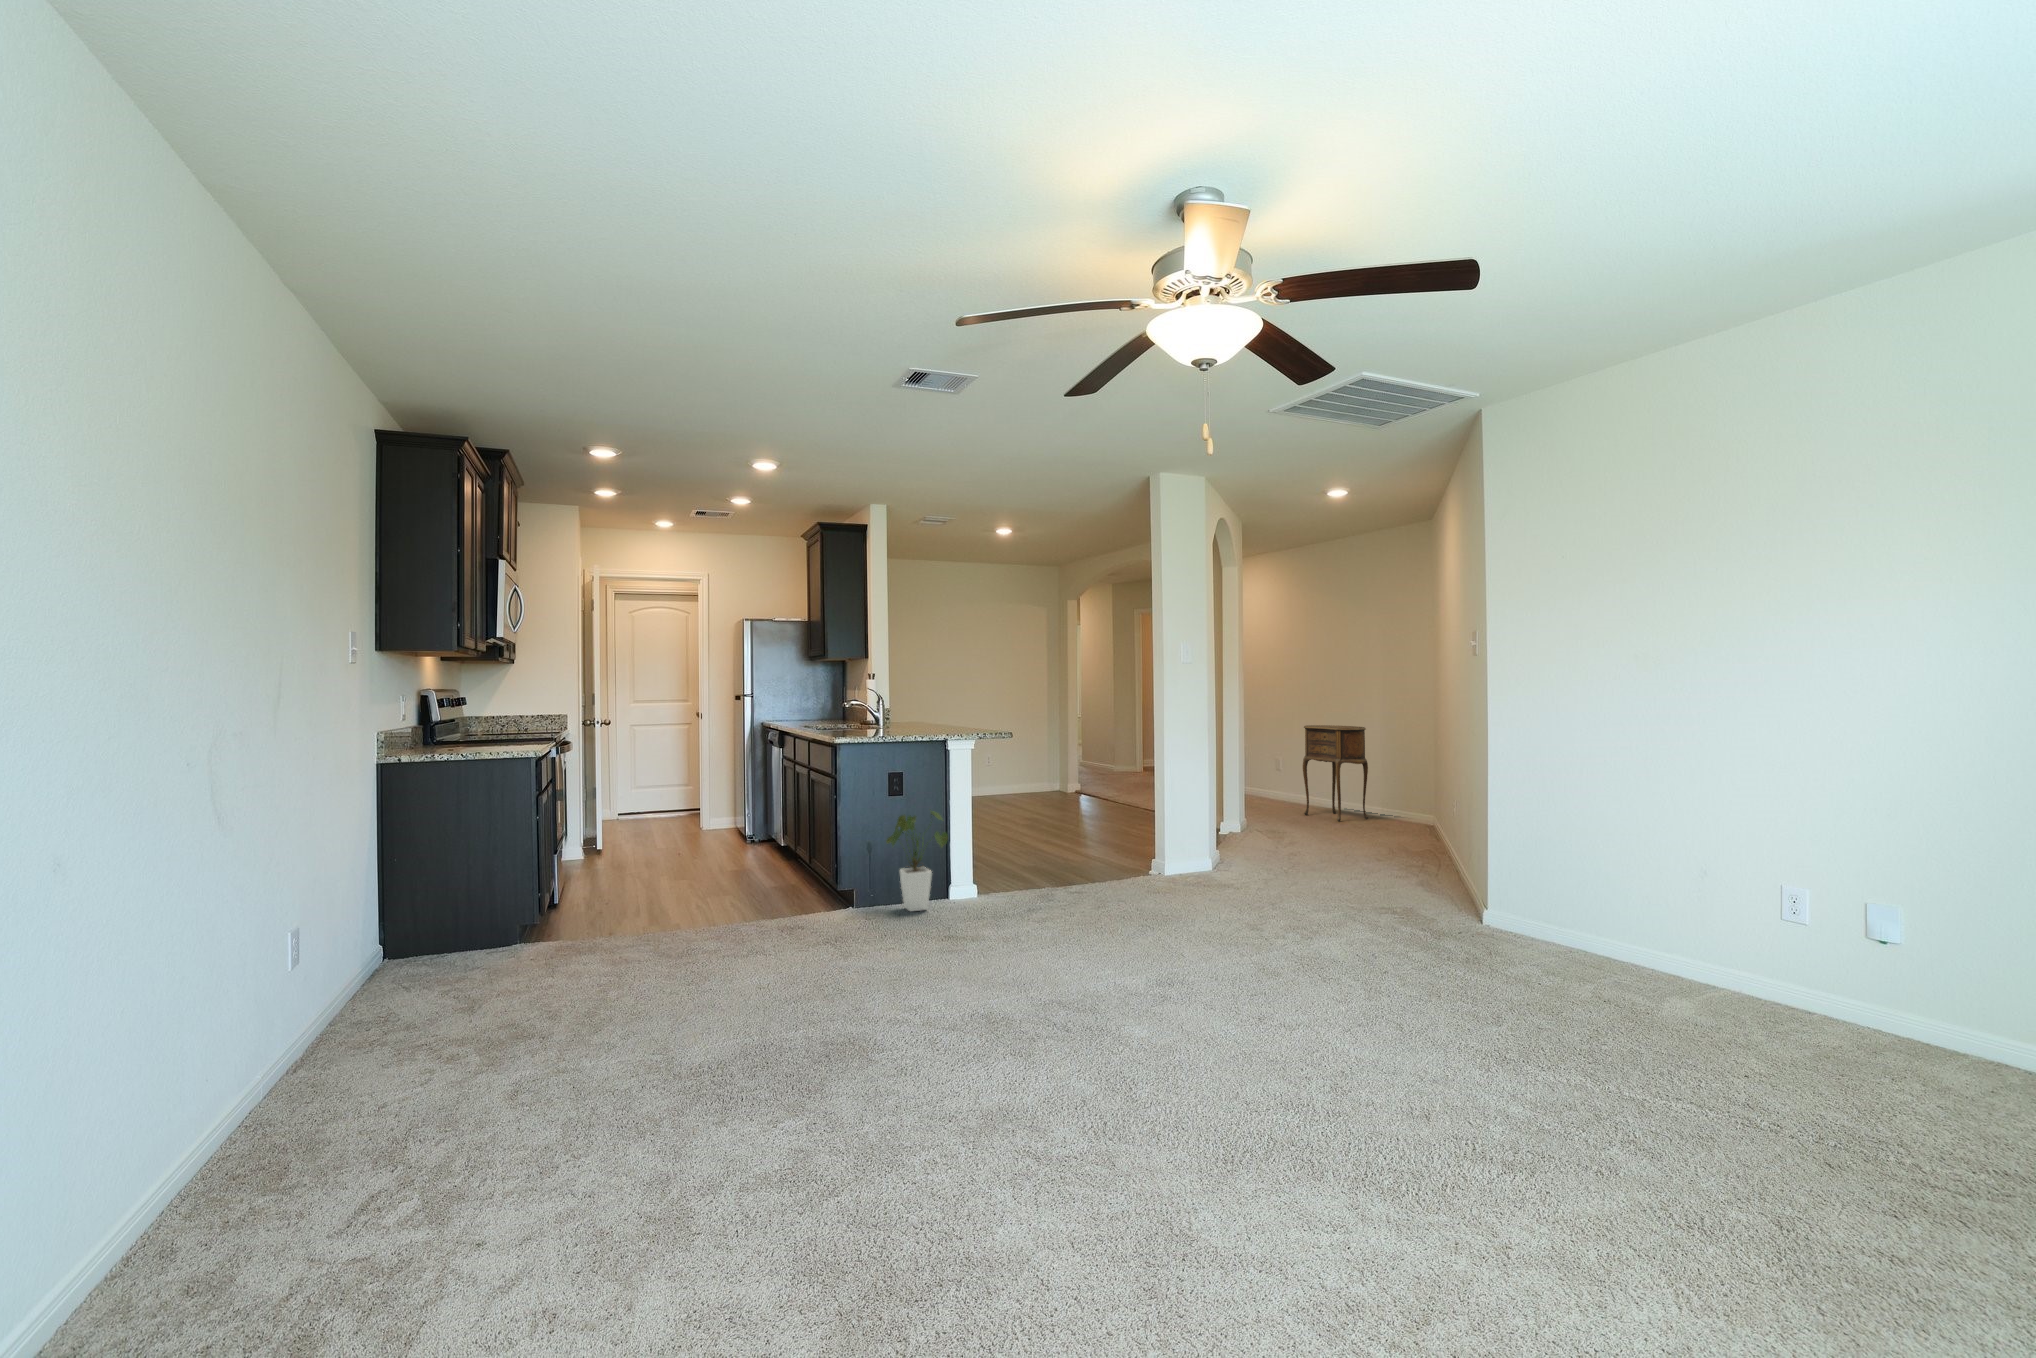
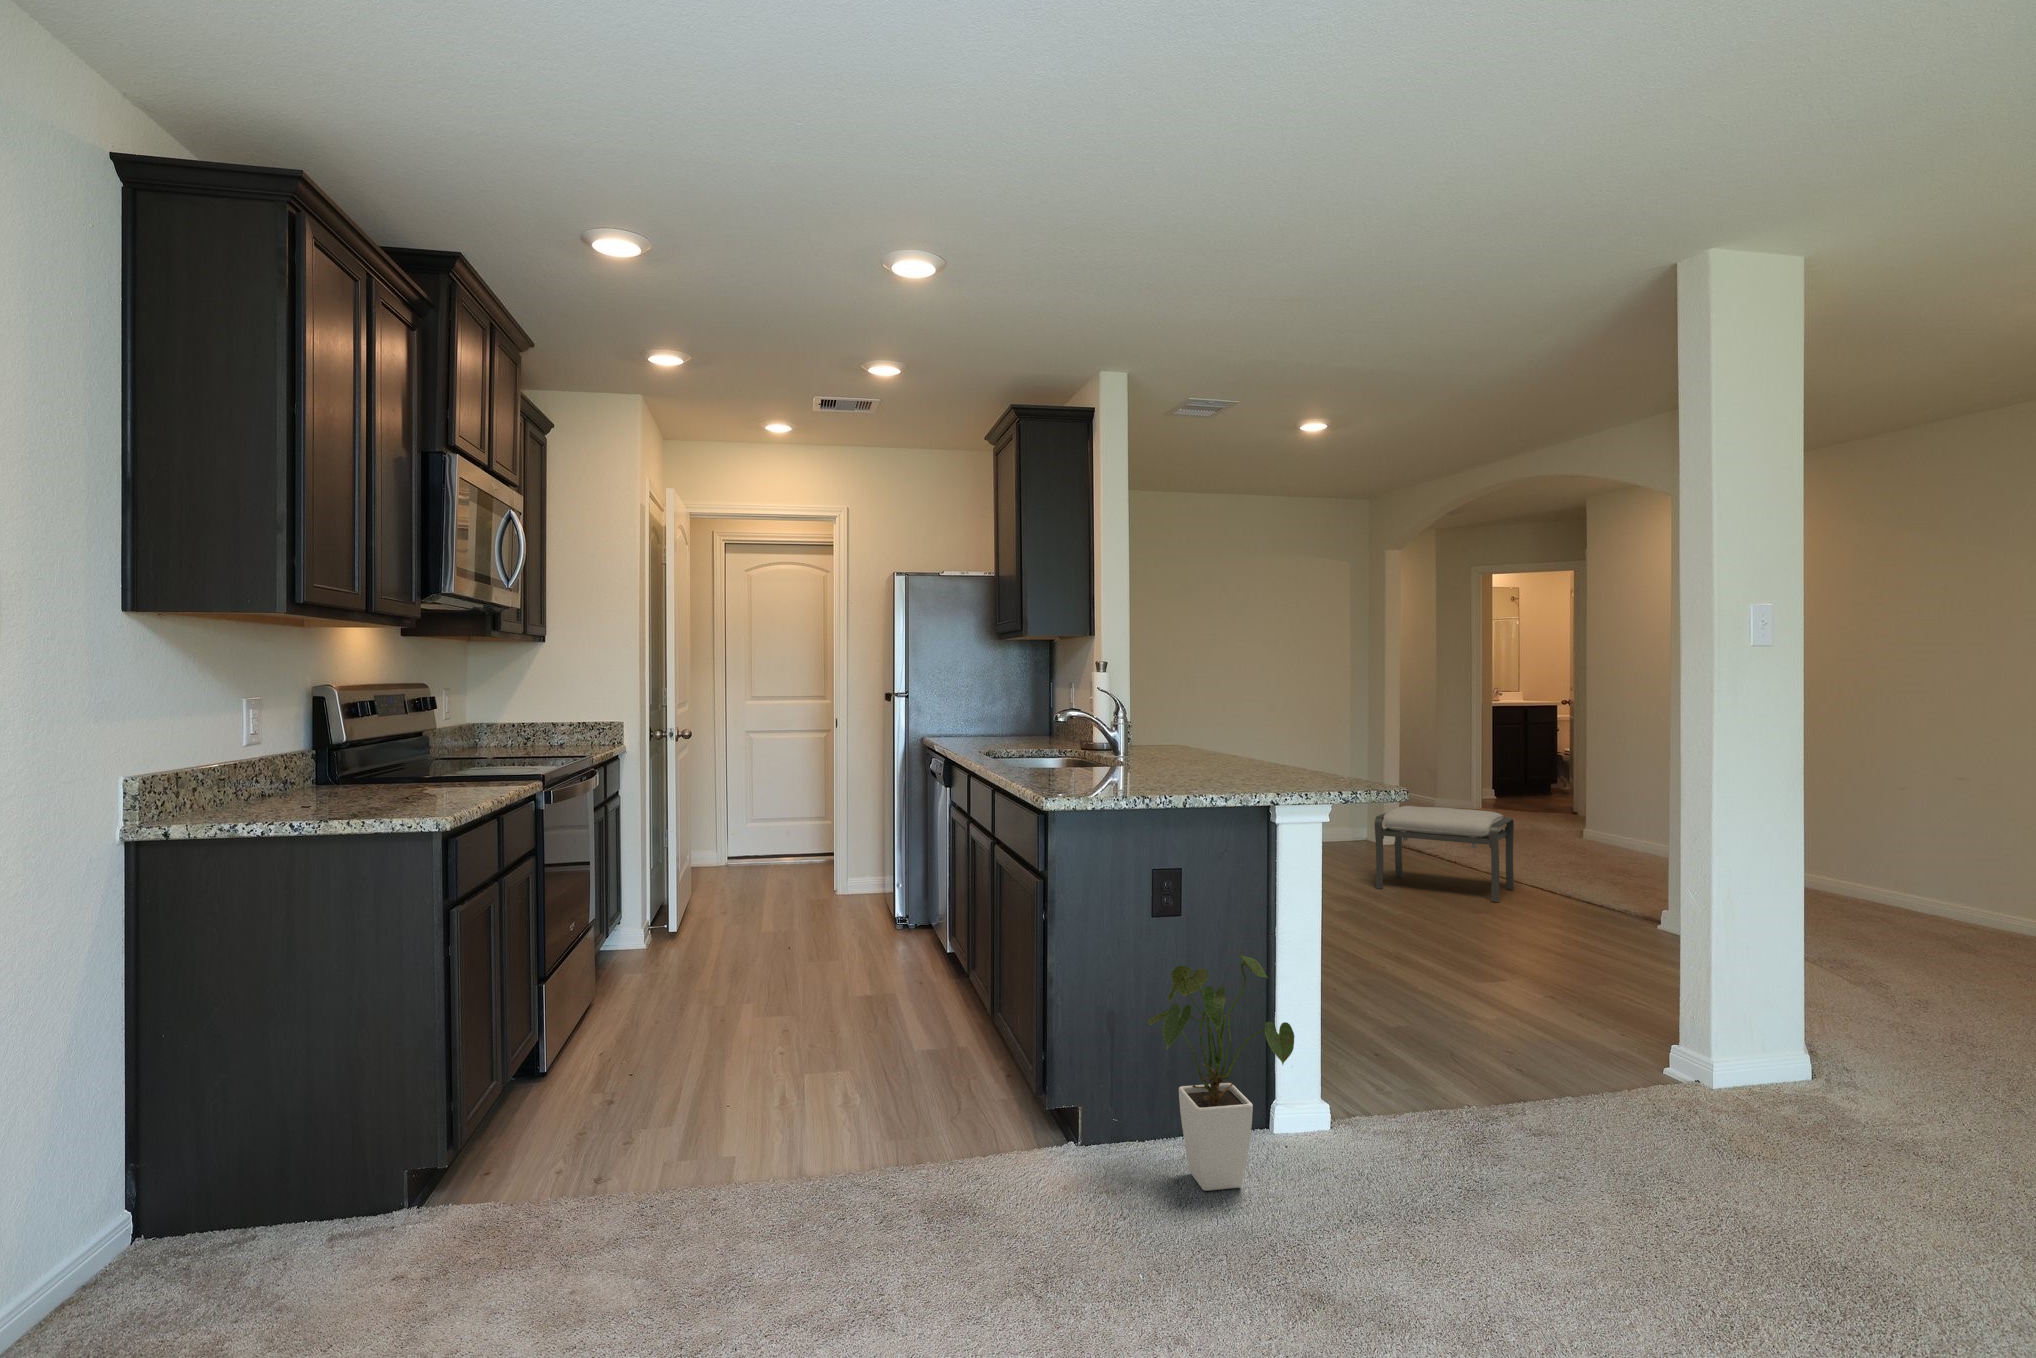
side table: present [1303,725,1368,821] -> none [1850,757,2001,937]
ottoman: none [1049,763,1131,817] -> present [1375,806,1514,902]

